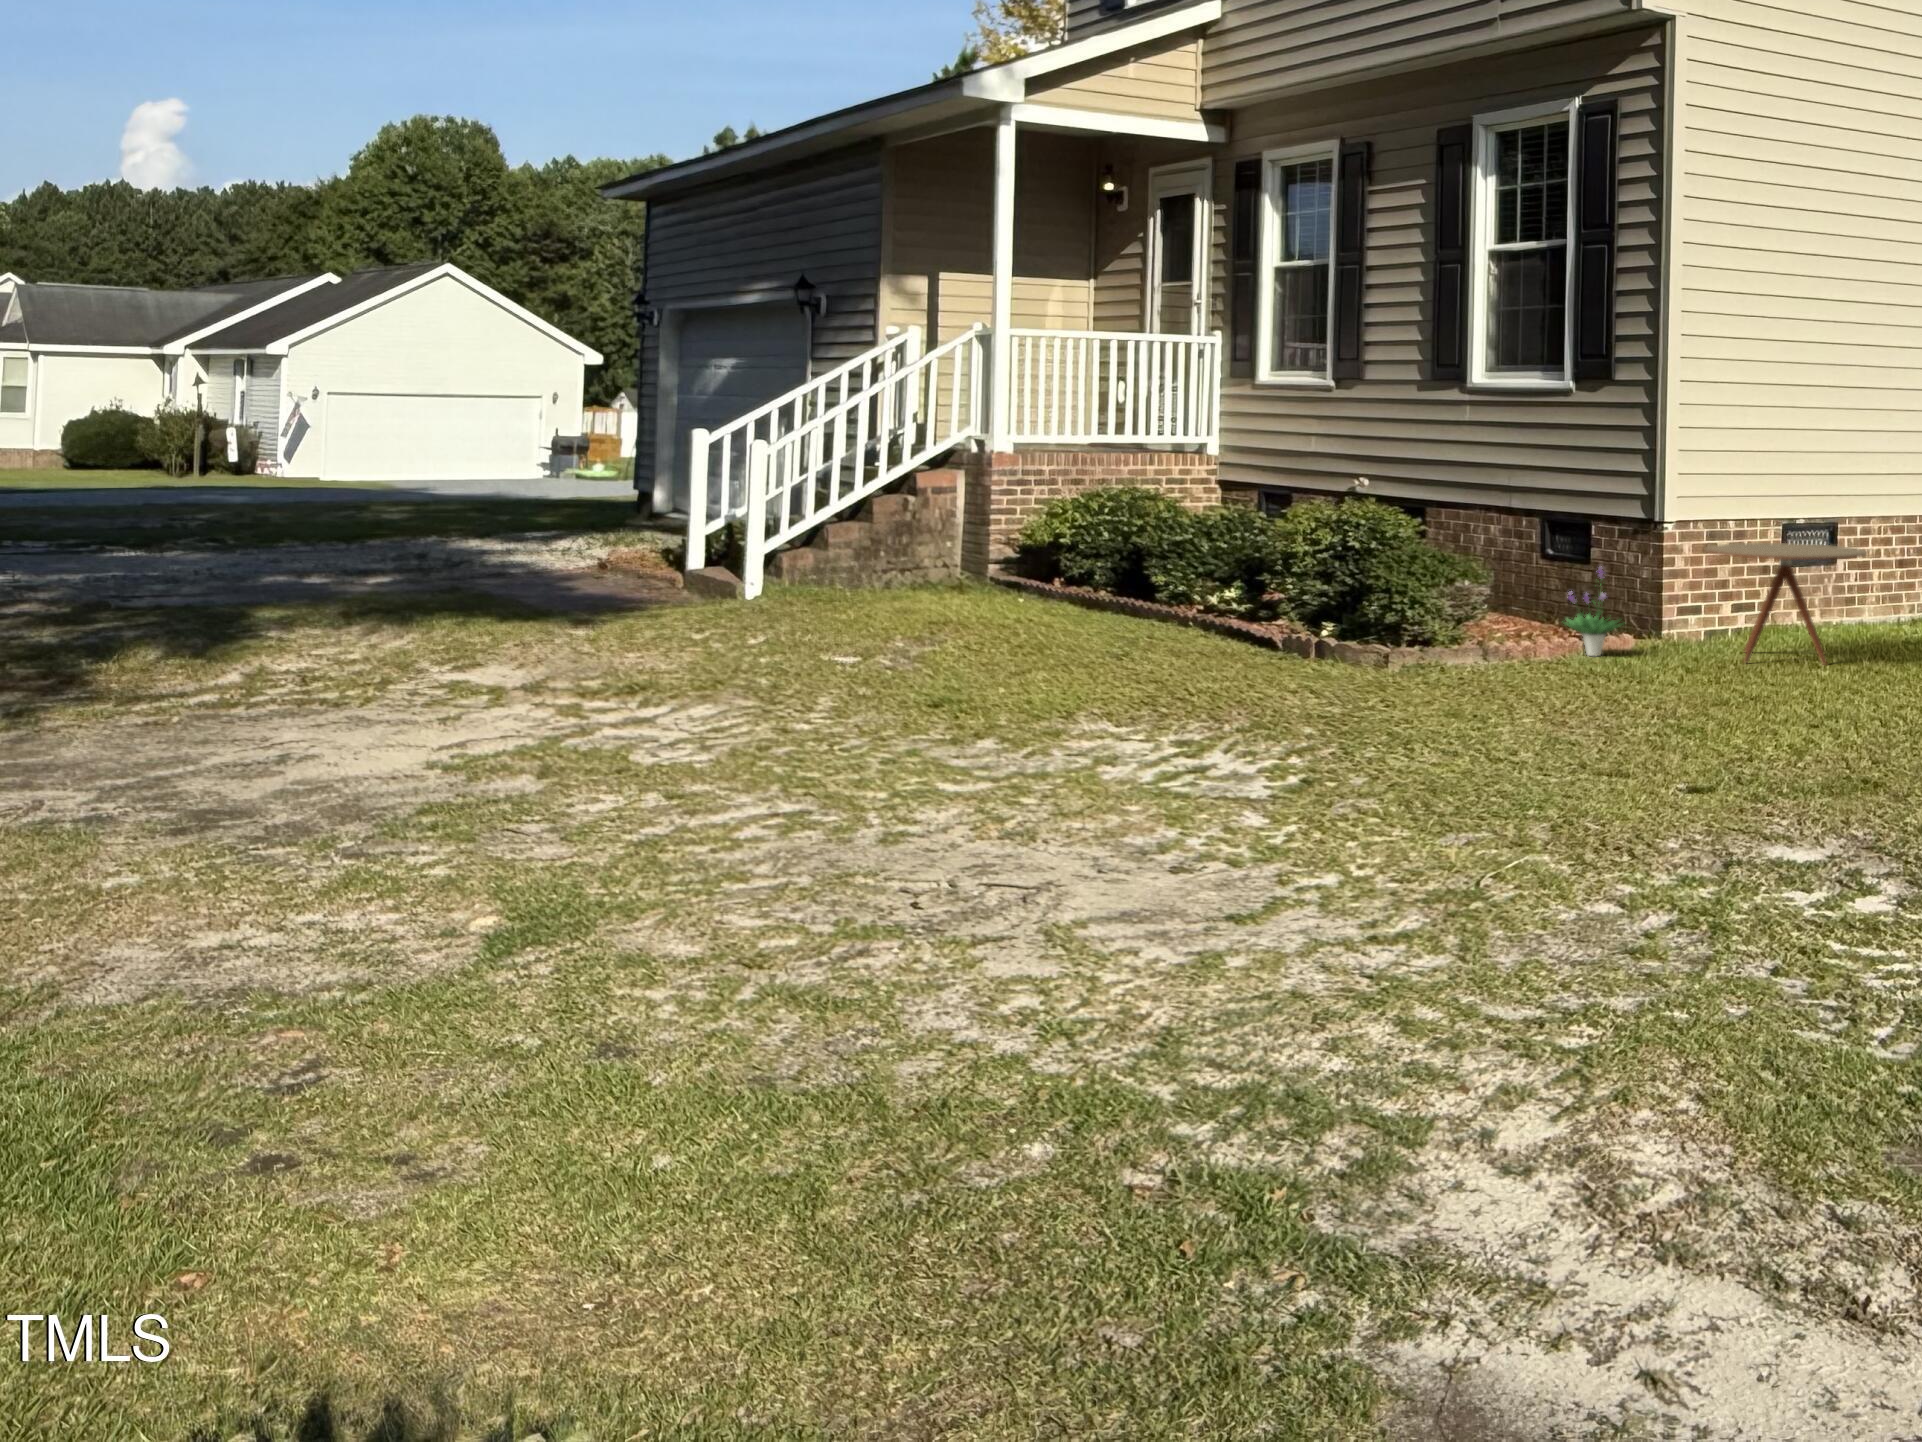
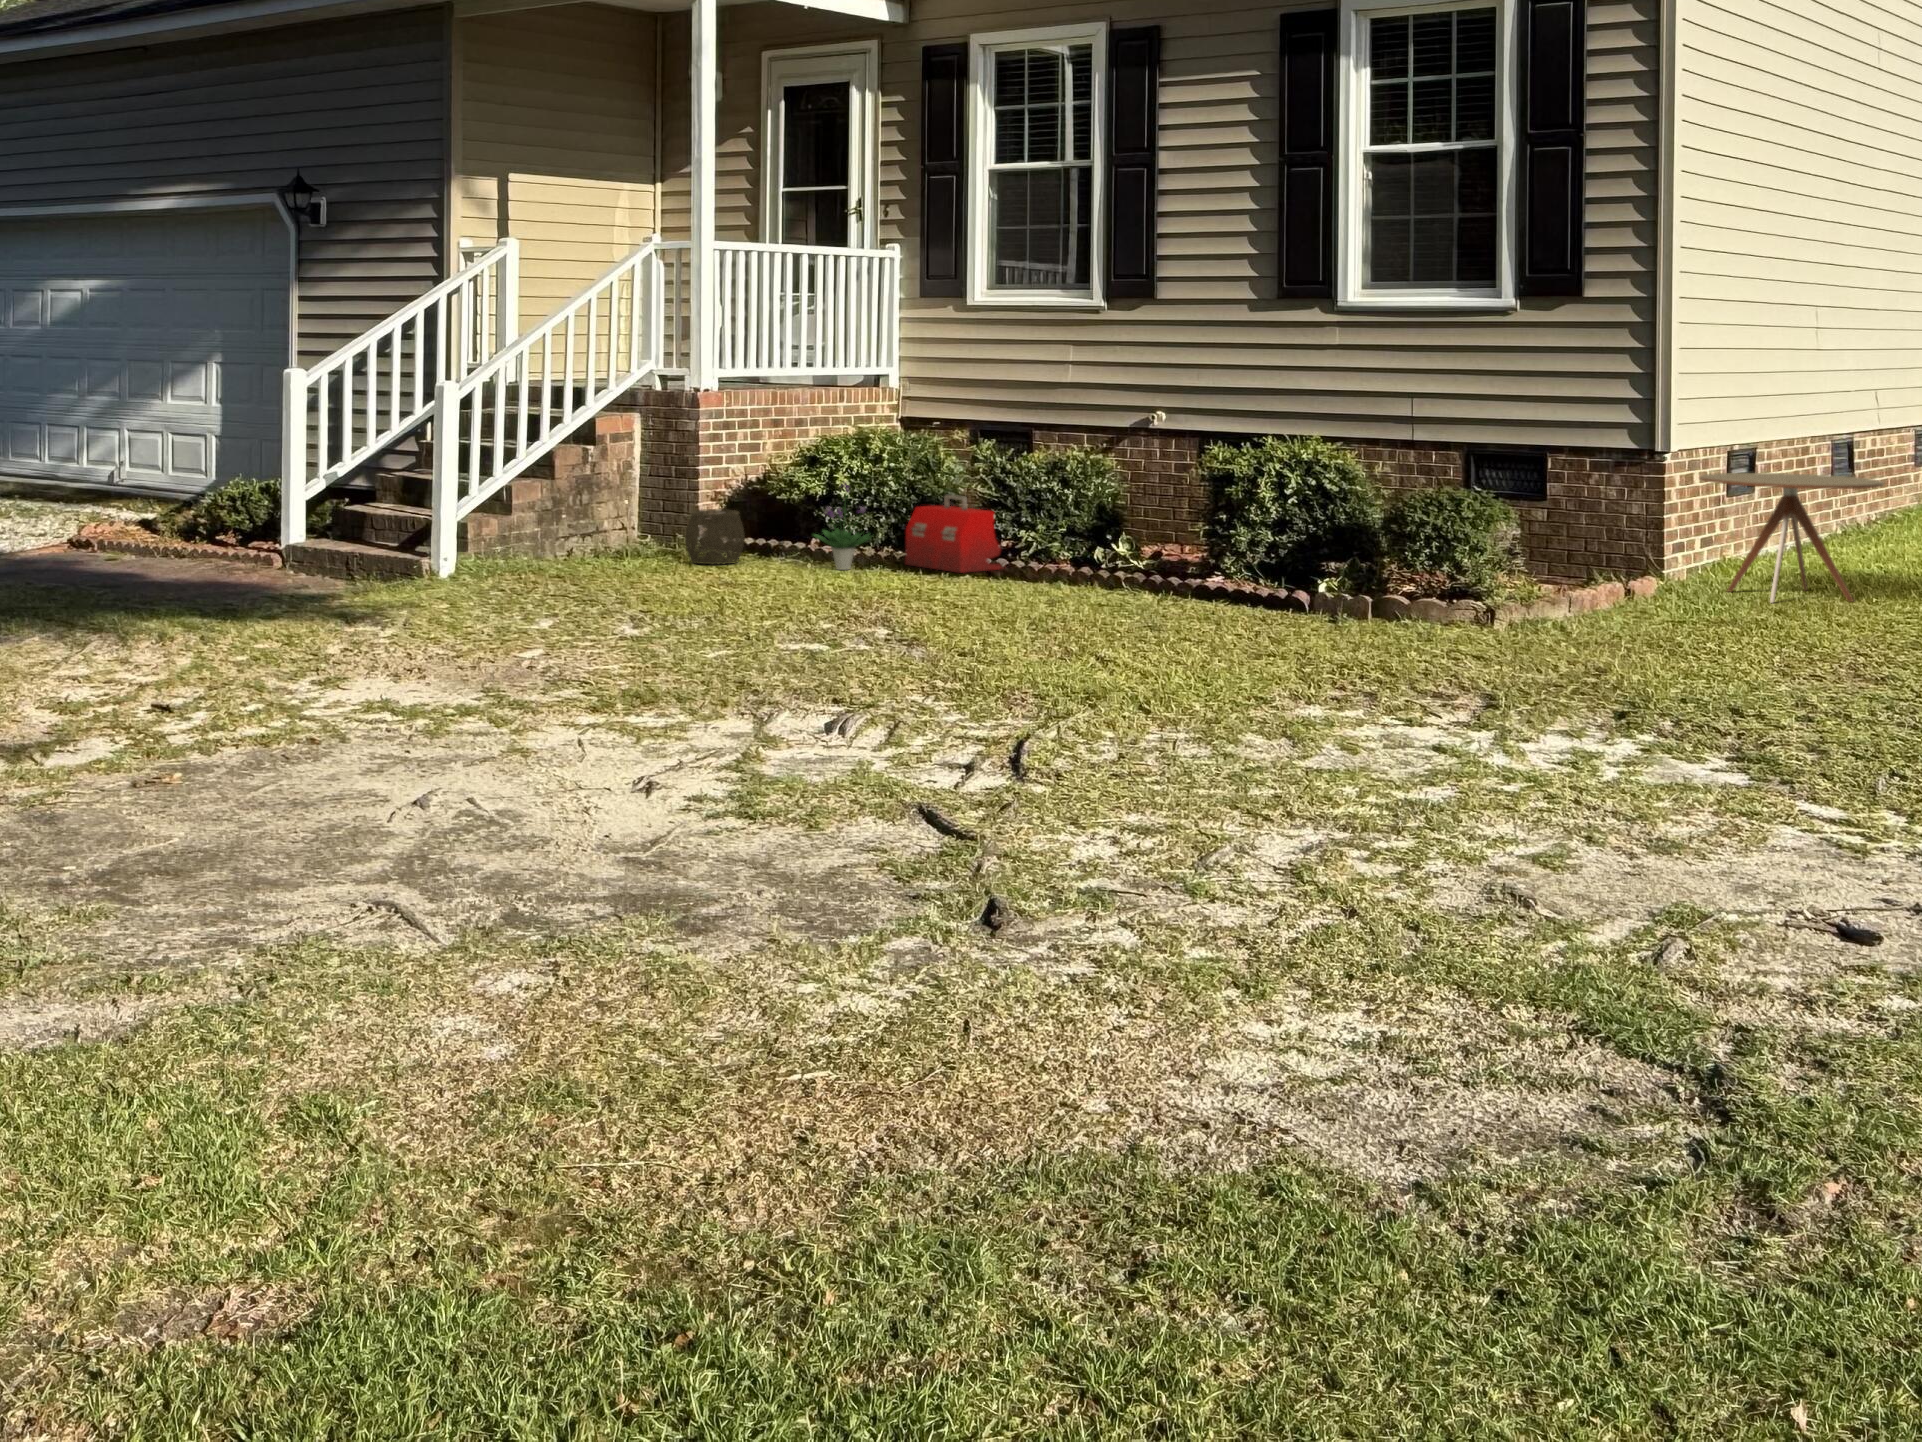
toolbox: none [1136,547,1205,614] -> present [905,495,1004,573]
woven basket: none [972,555,1024,601] -> present [685,509,744,565]
potted plant: present [1565,568,1622,656] -> present [813,483,871,570]

